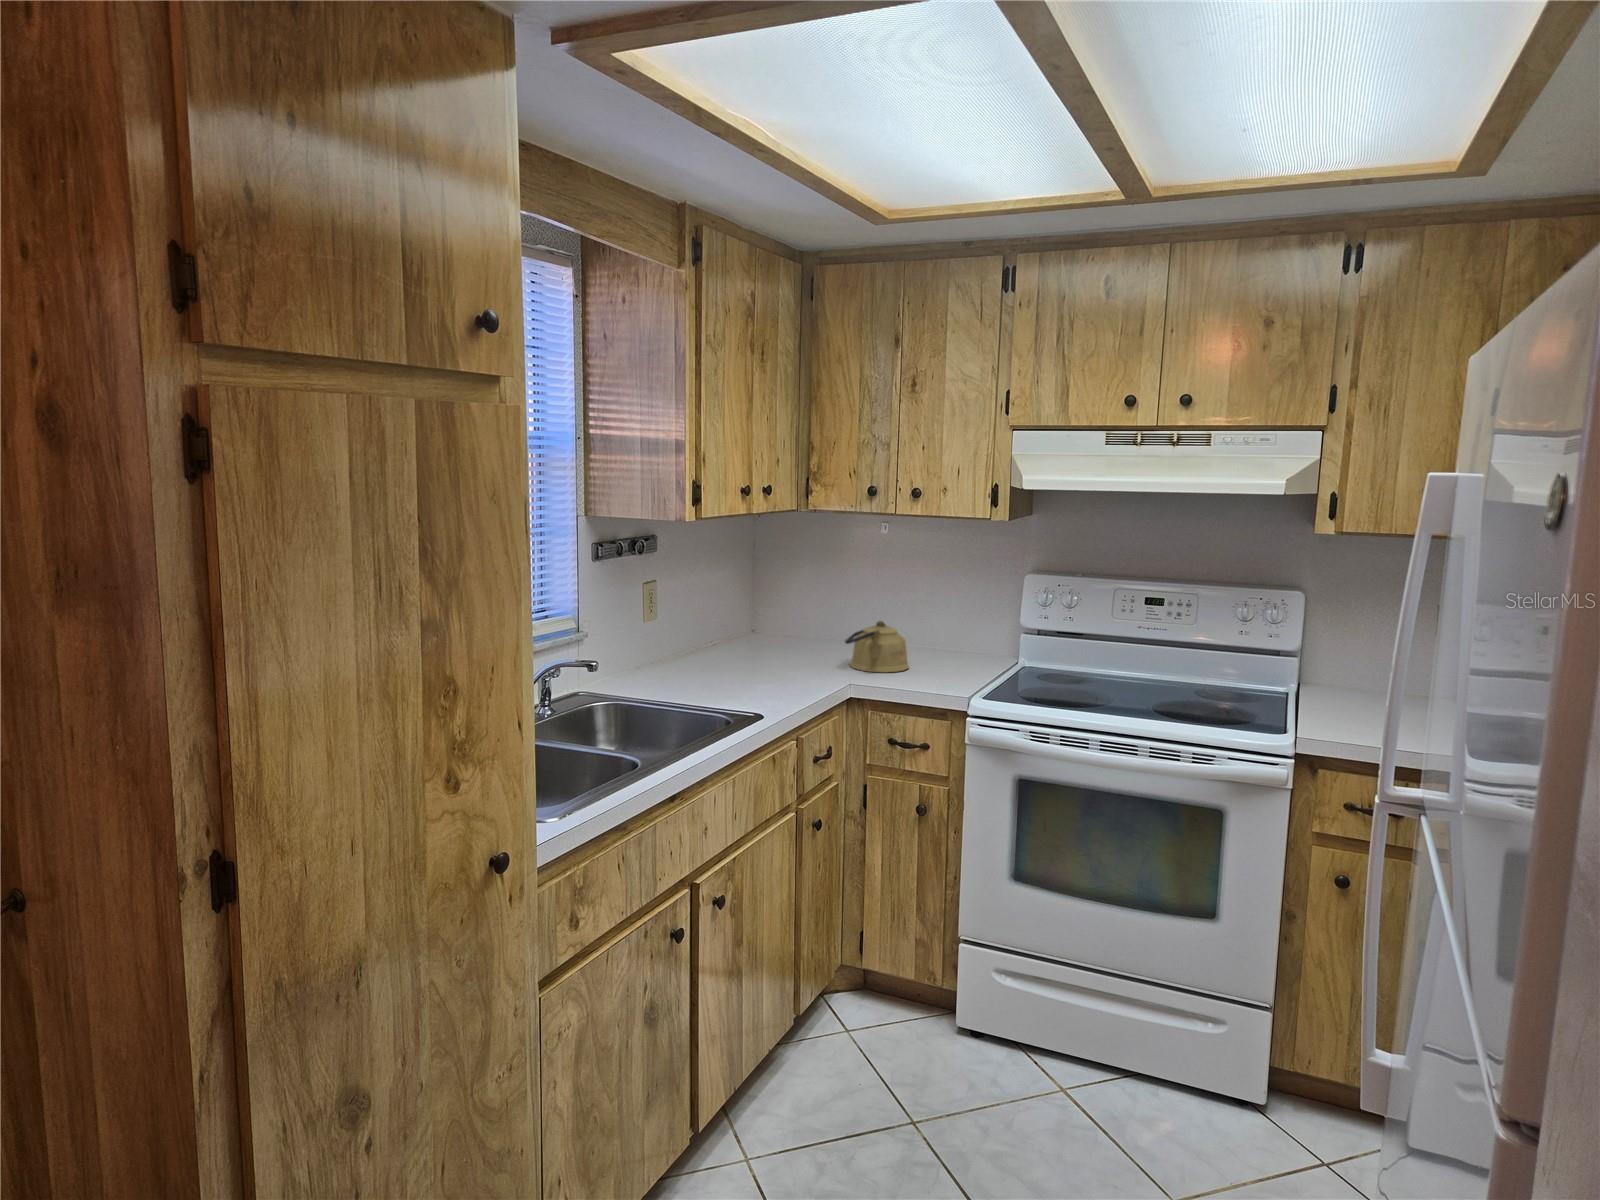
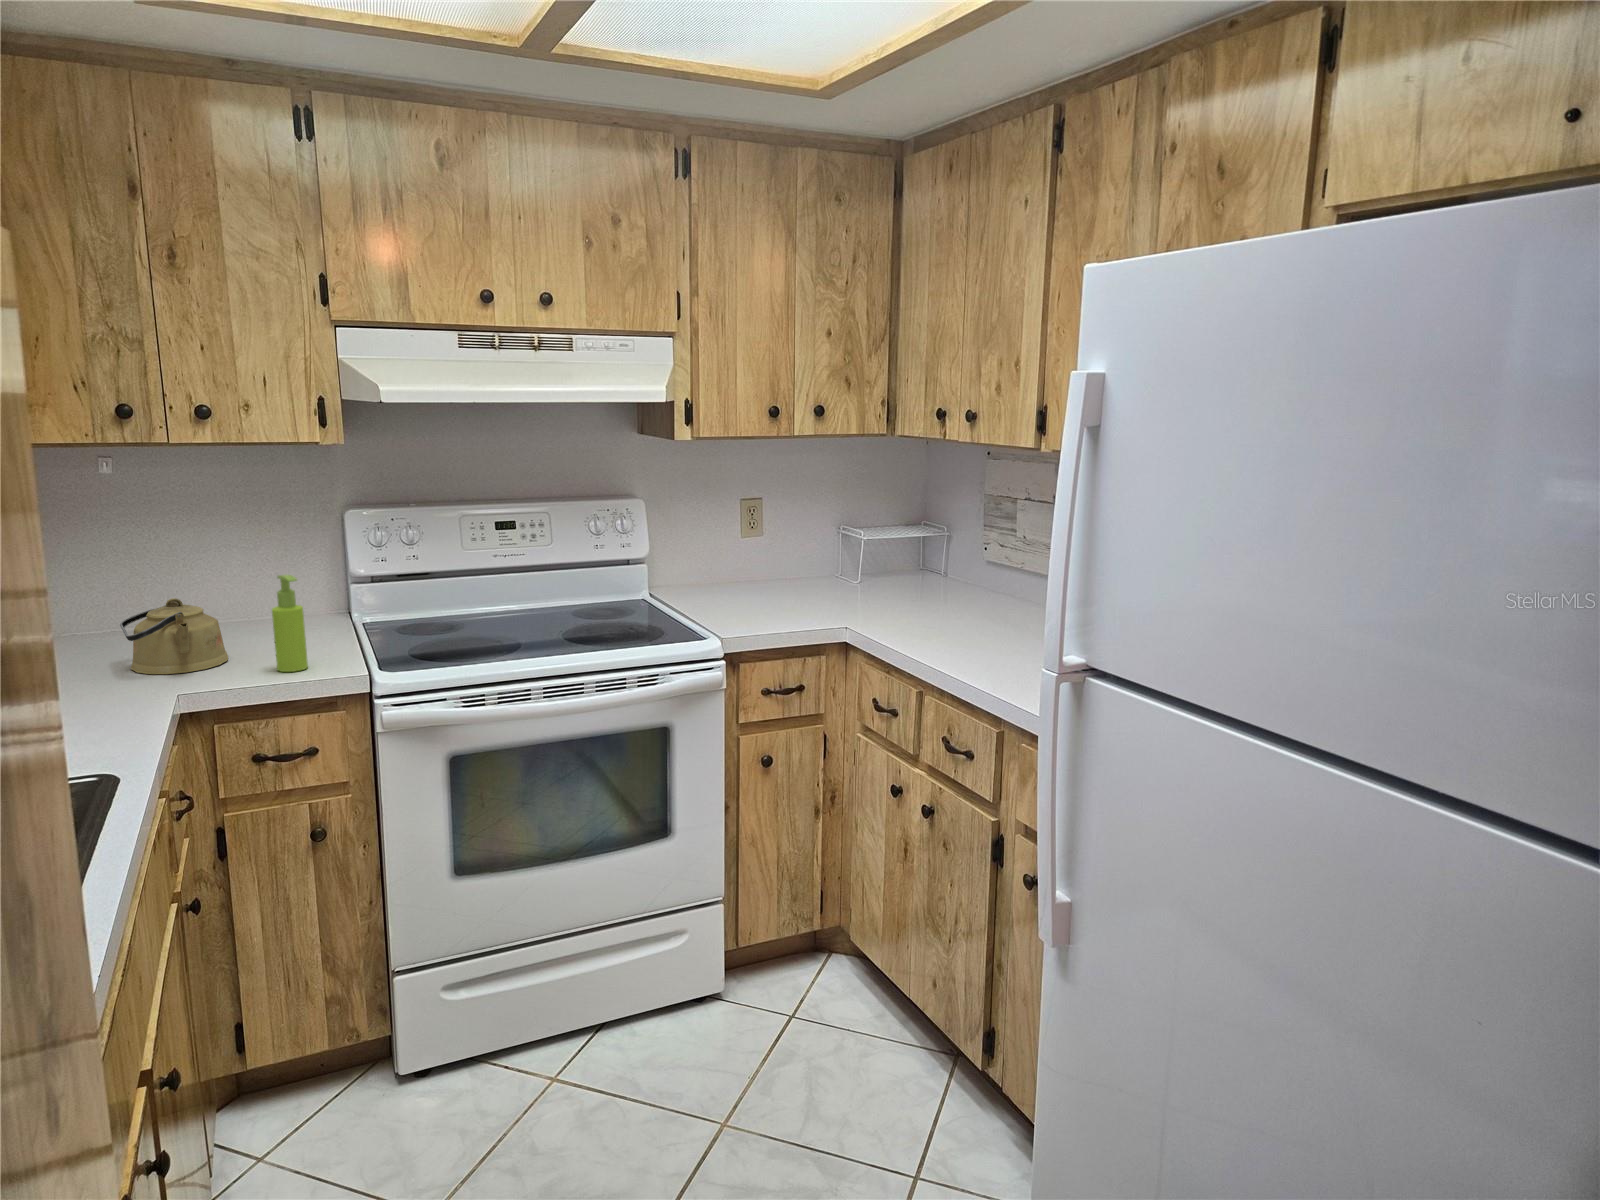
soap dispenser: none [922,613,944,685] -> present [272,575,308,672]

